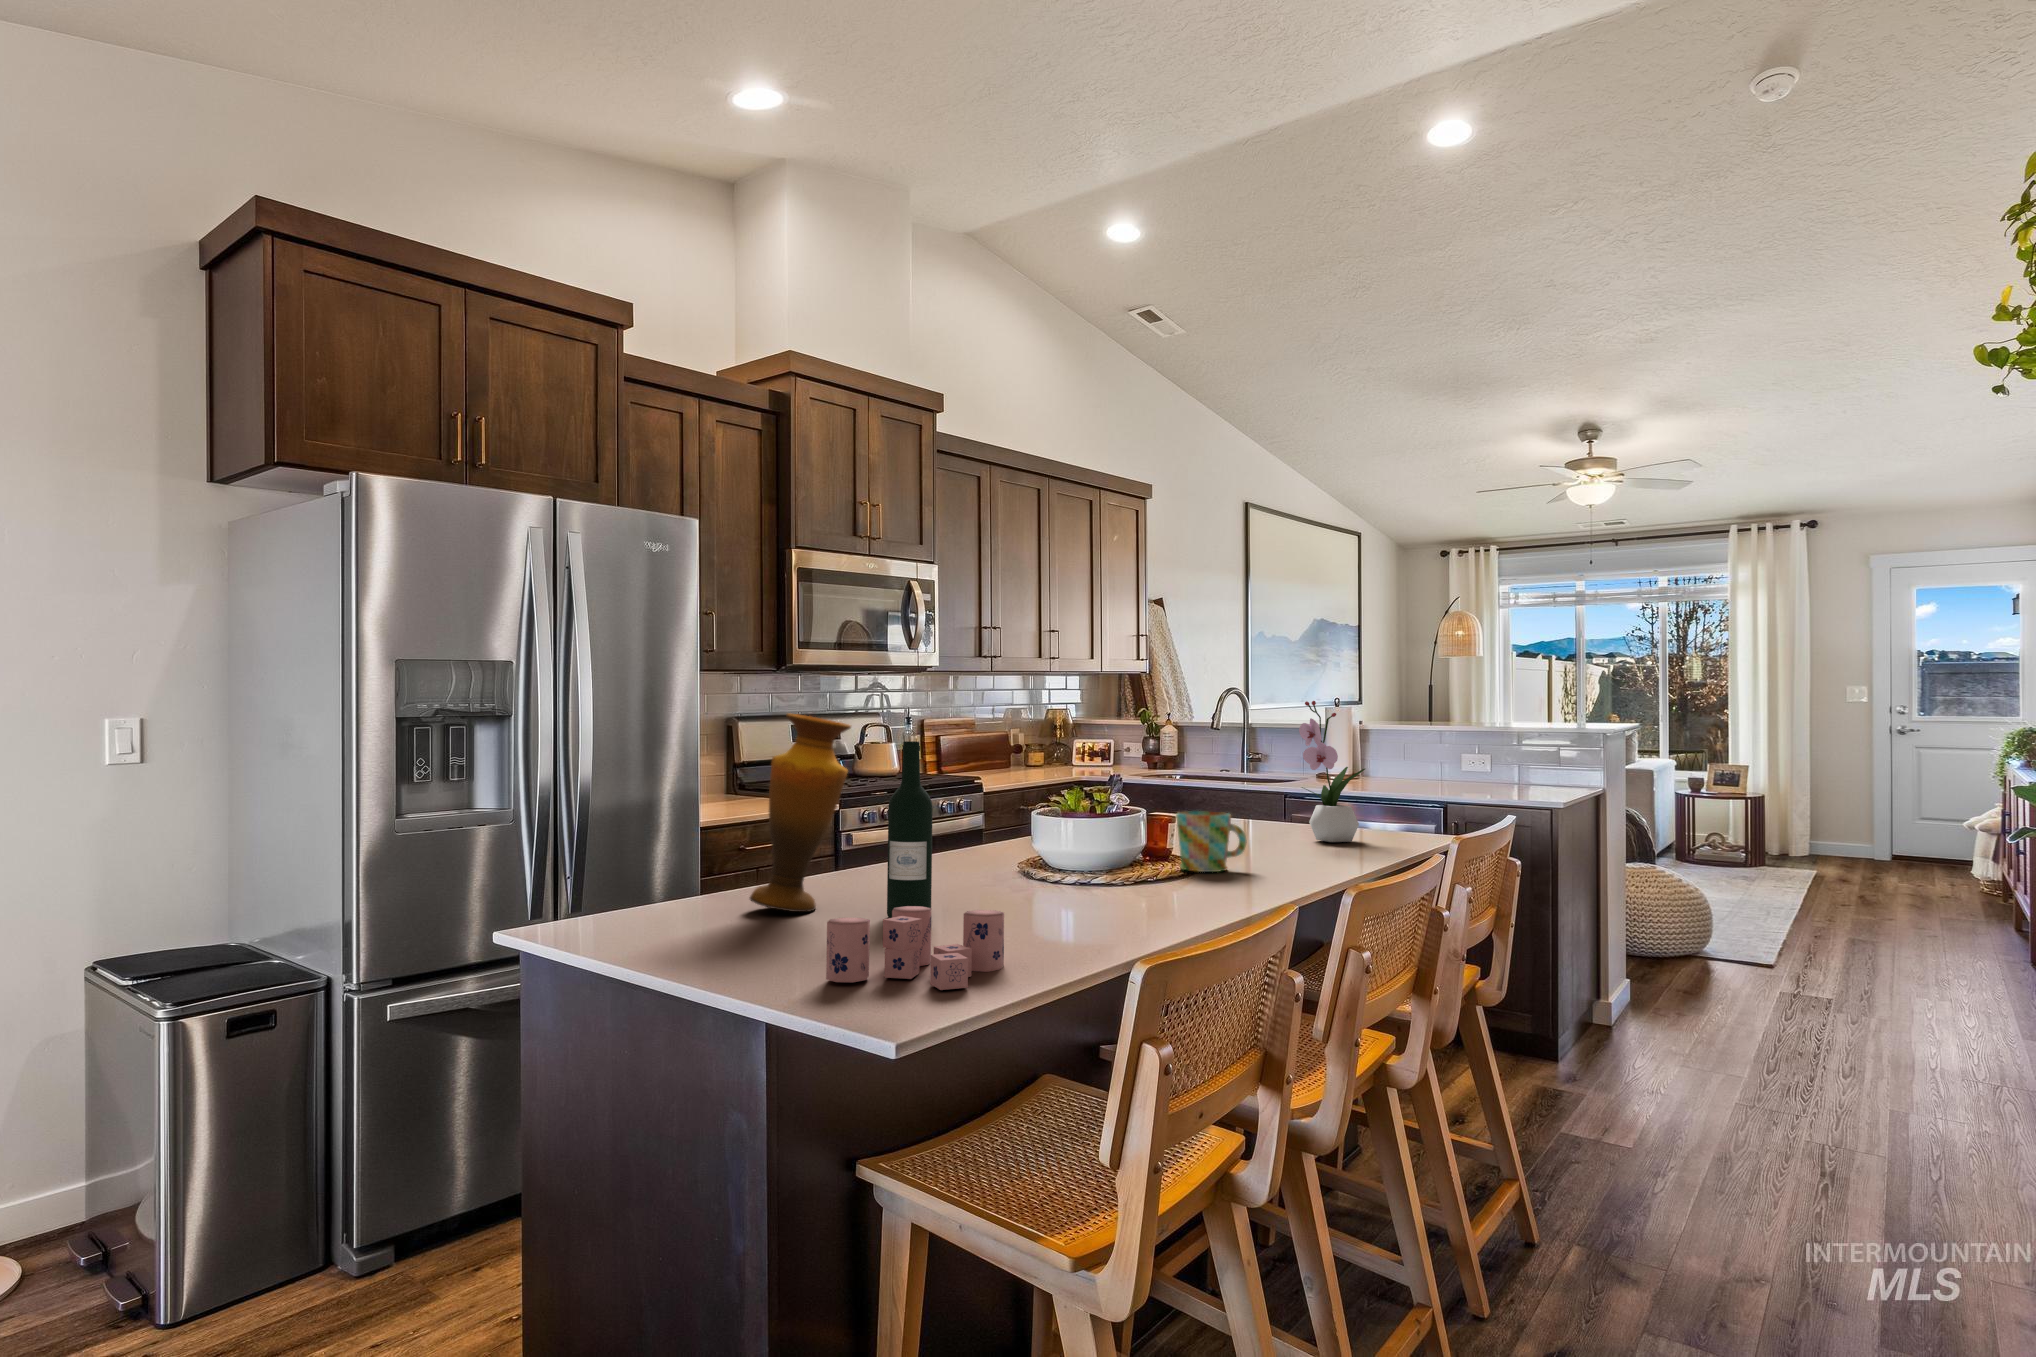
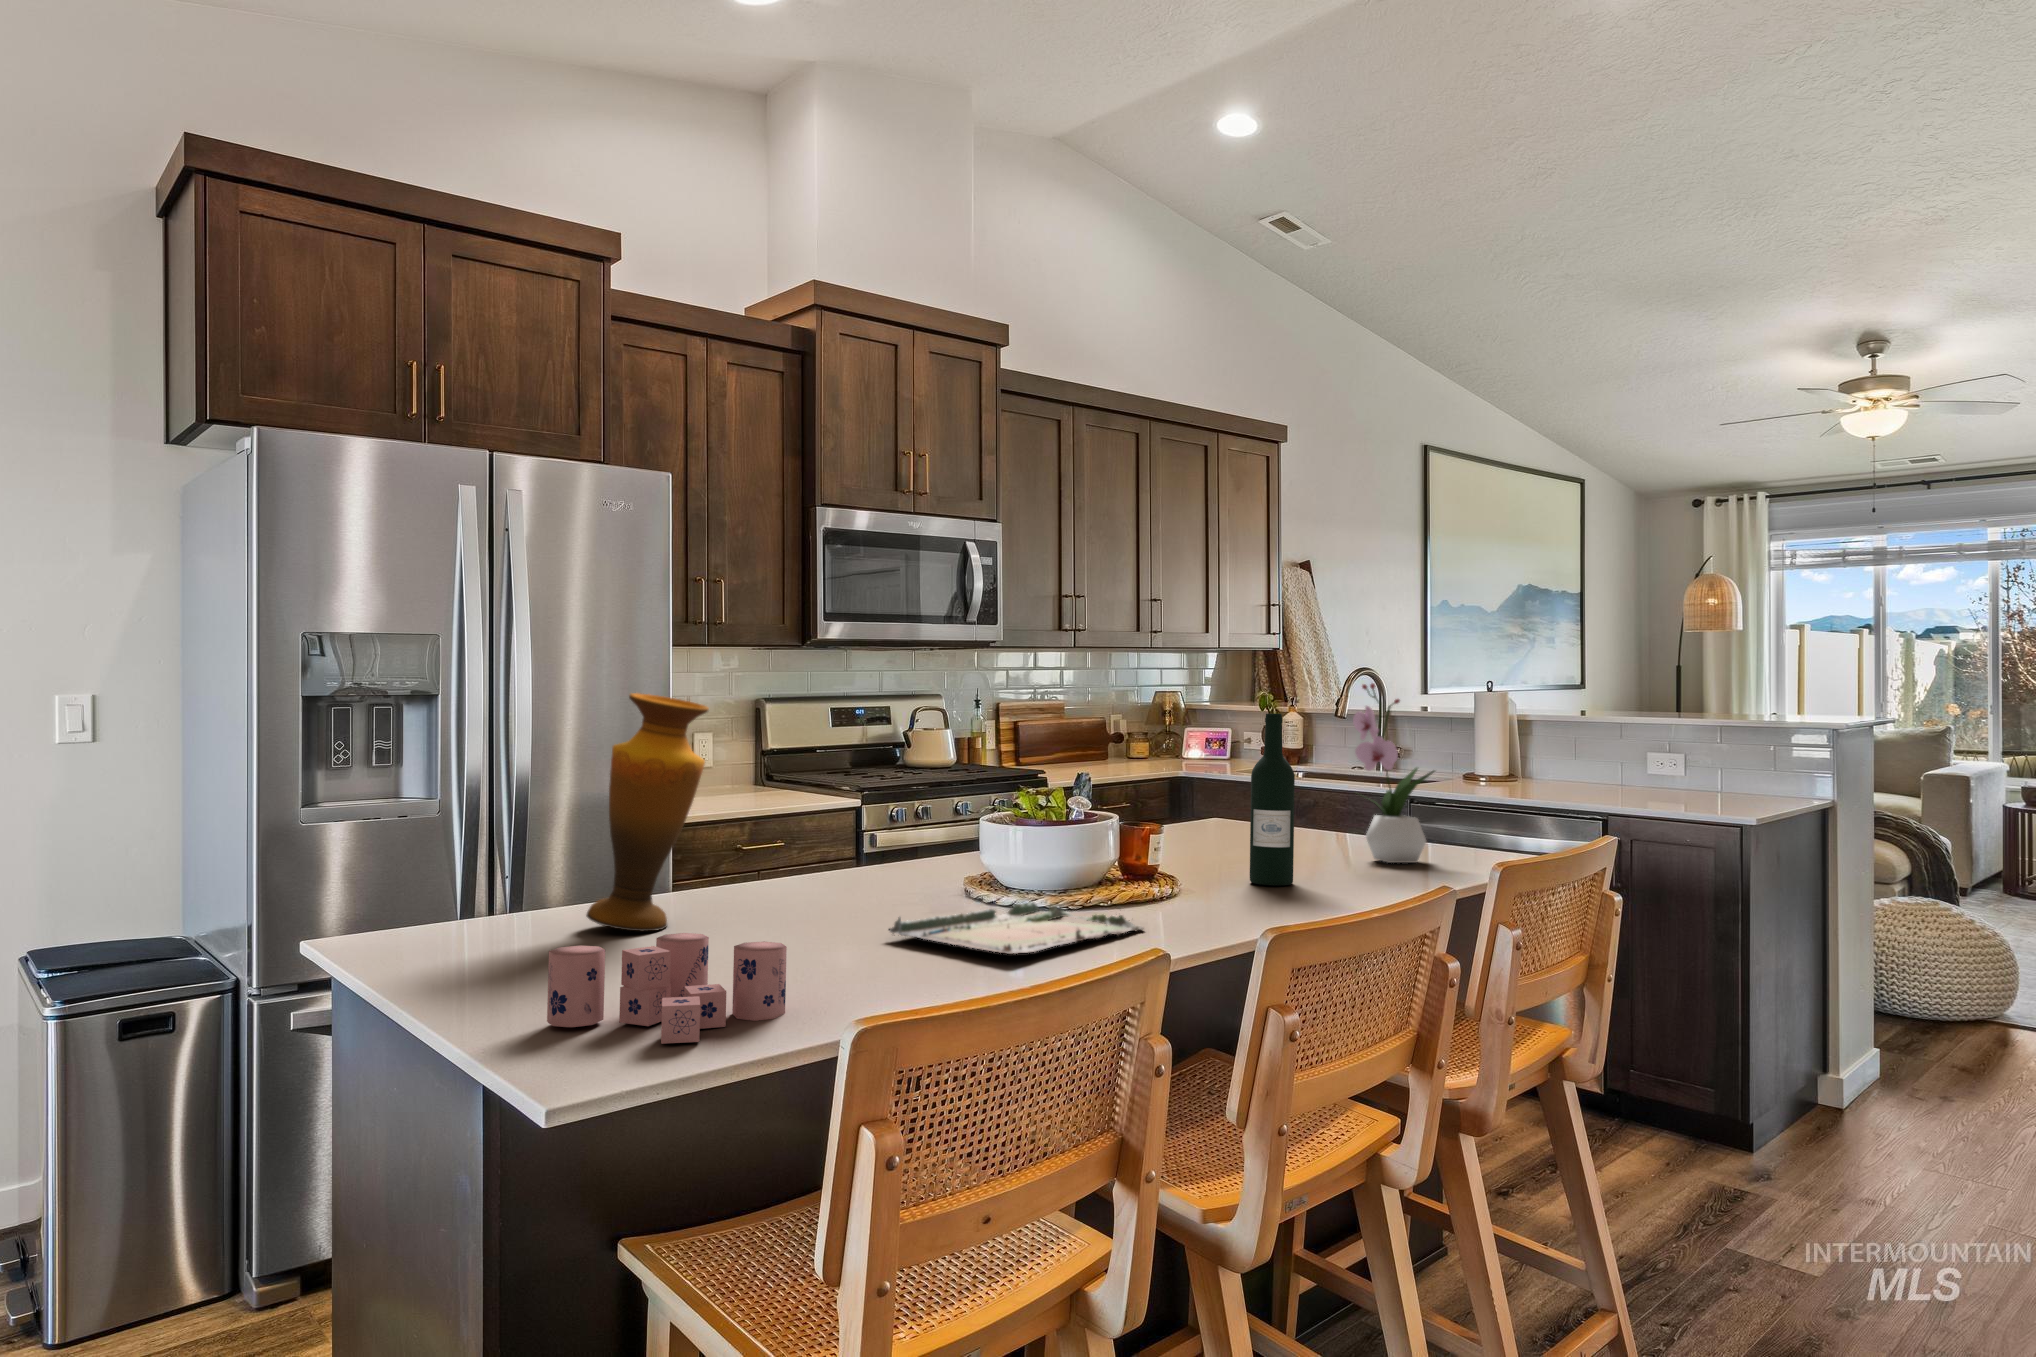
wine bottle: present [887,741,933,918] -> present [1250,714,1295,885]
mug: present [1176,811,1247,872] -> none [1153,821,1240,897]
tray: none [1013,875,1206,917] -> present [889,902,1143,954]

